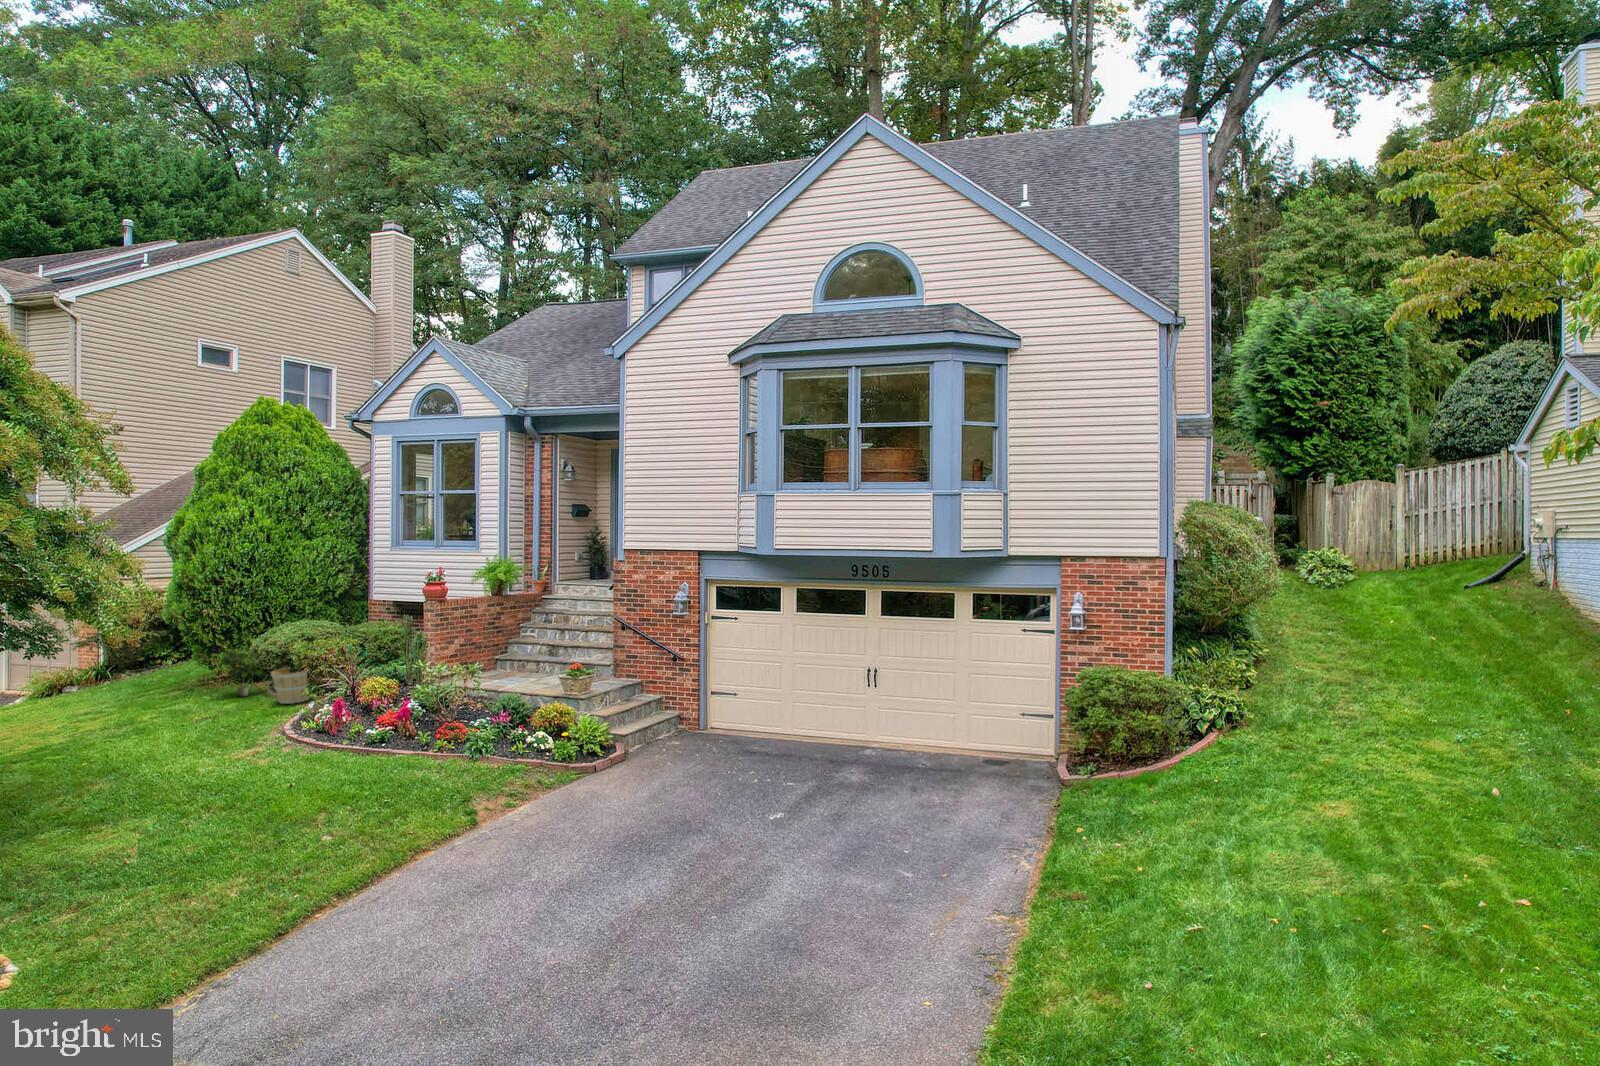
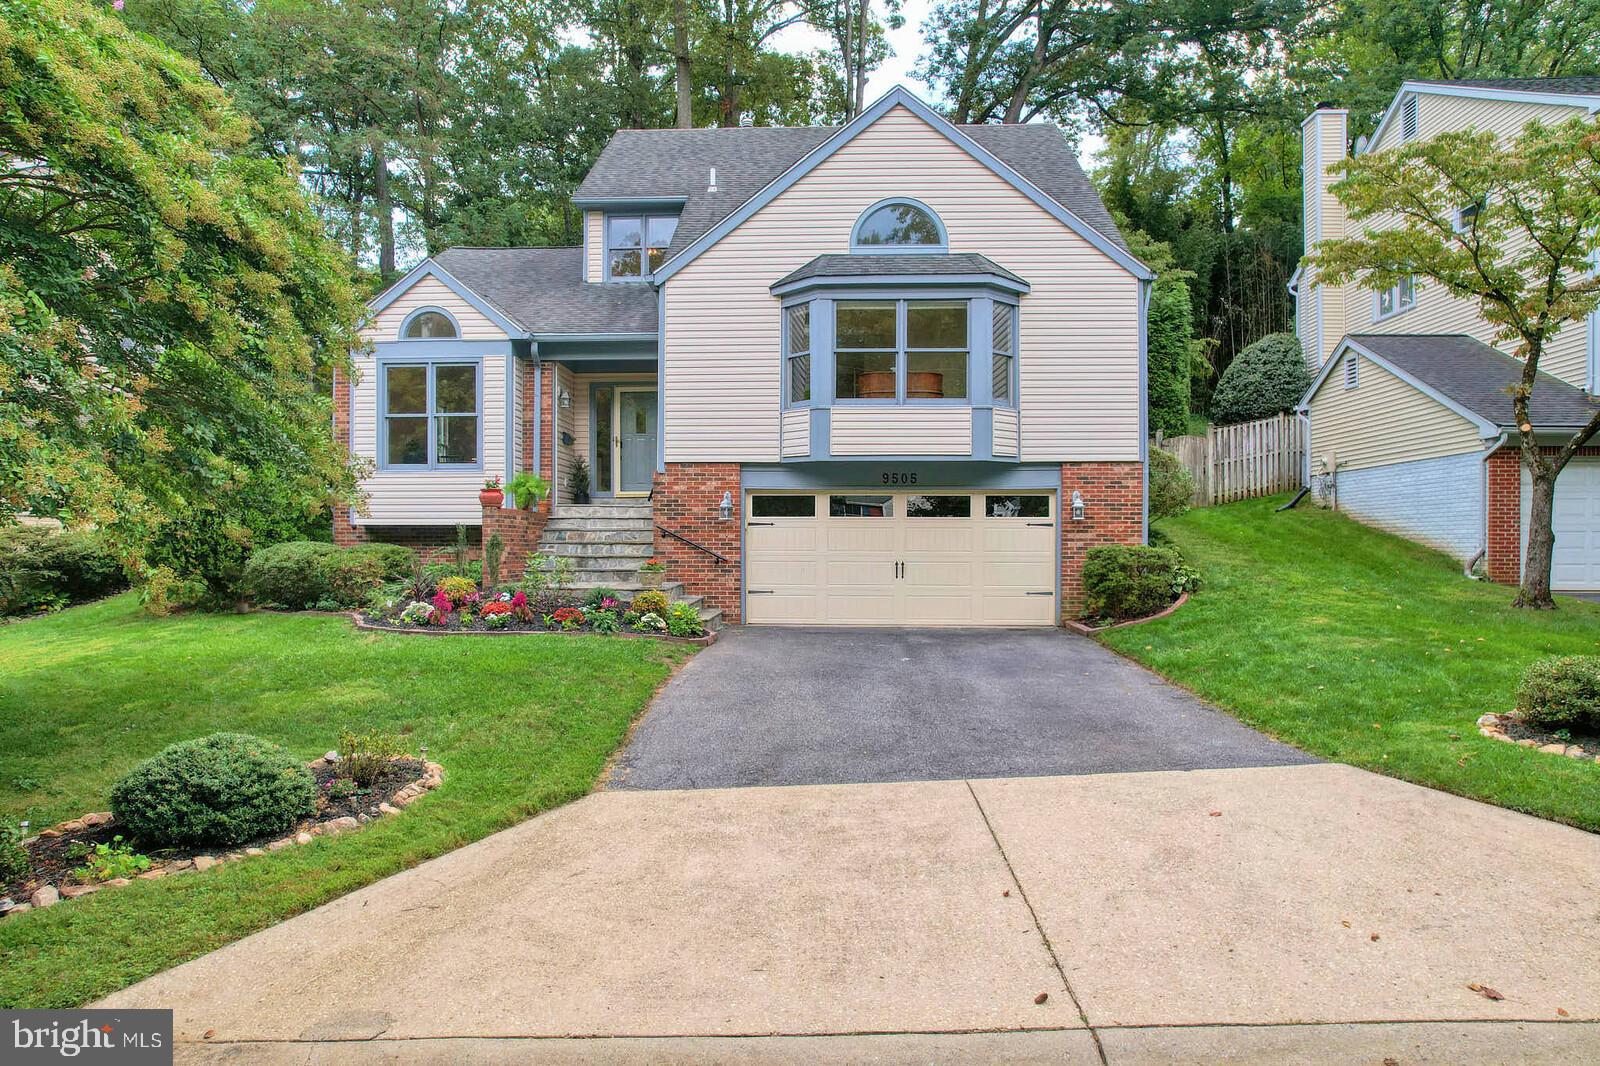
wooden bucket: present [271,668,309,704] -> none [289,579,334,616]

